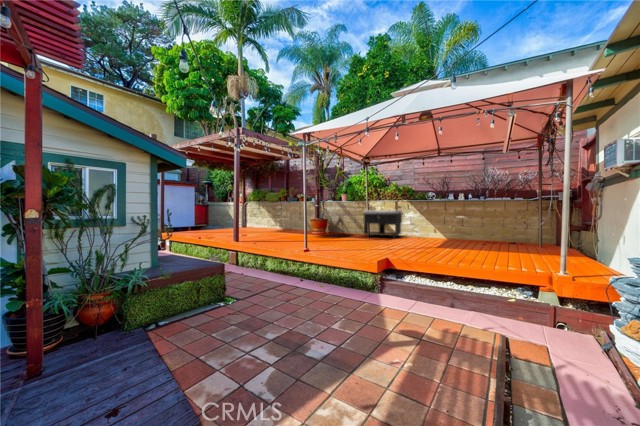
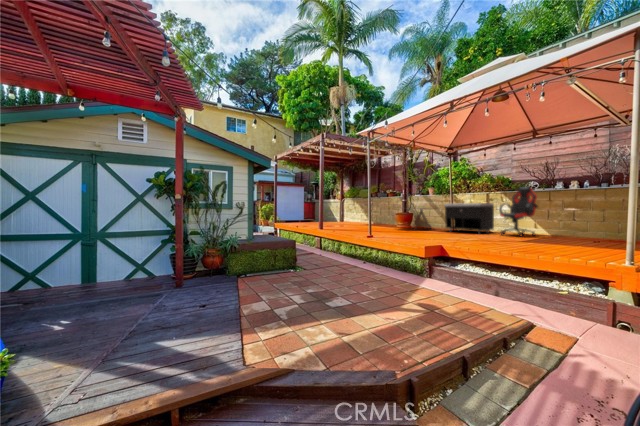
chair: none [410,197,437,240] -> present [499,187,538,236]

